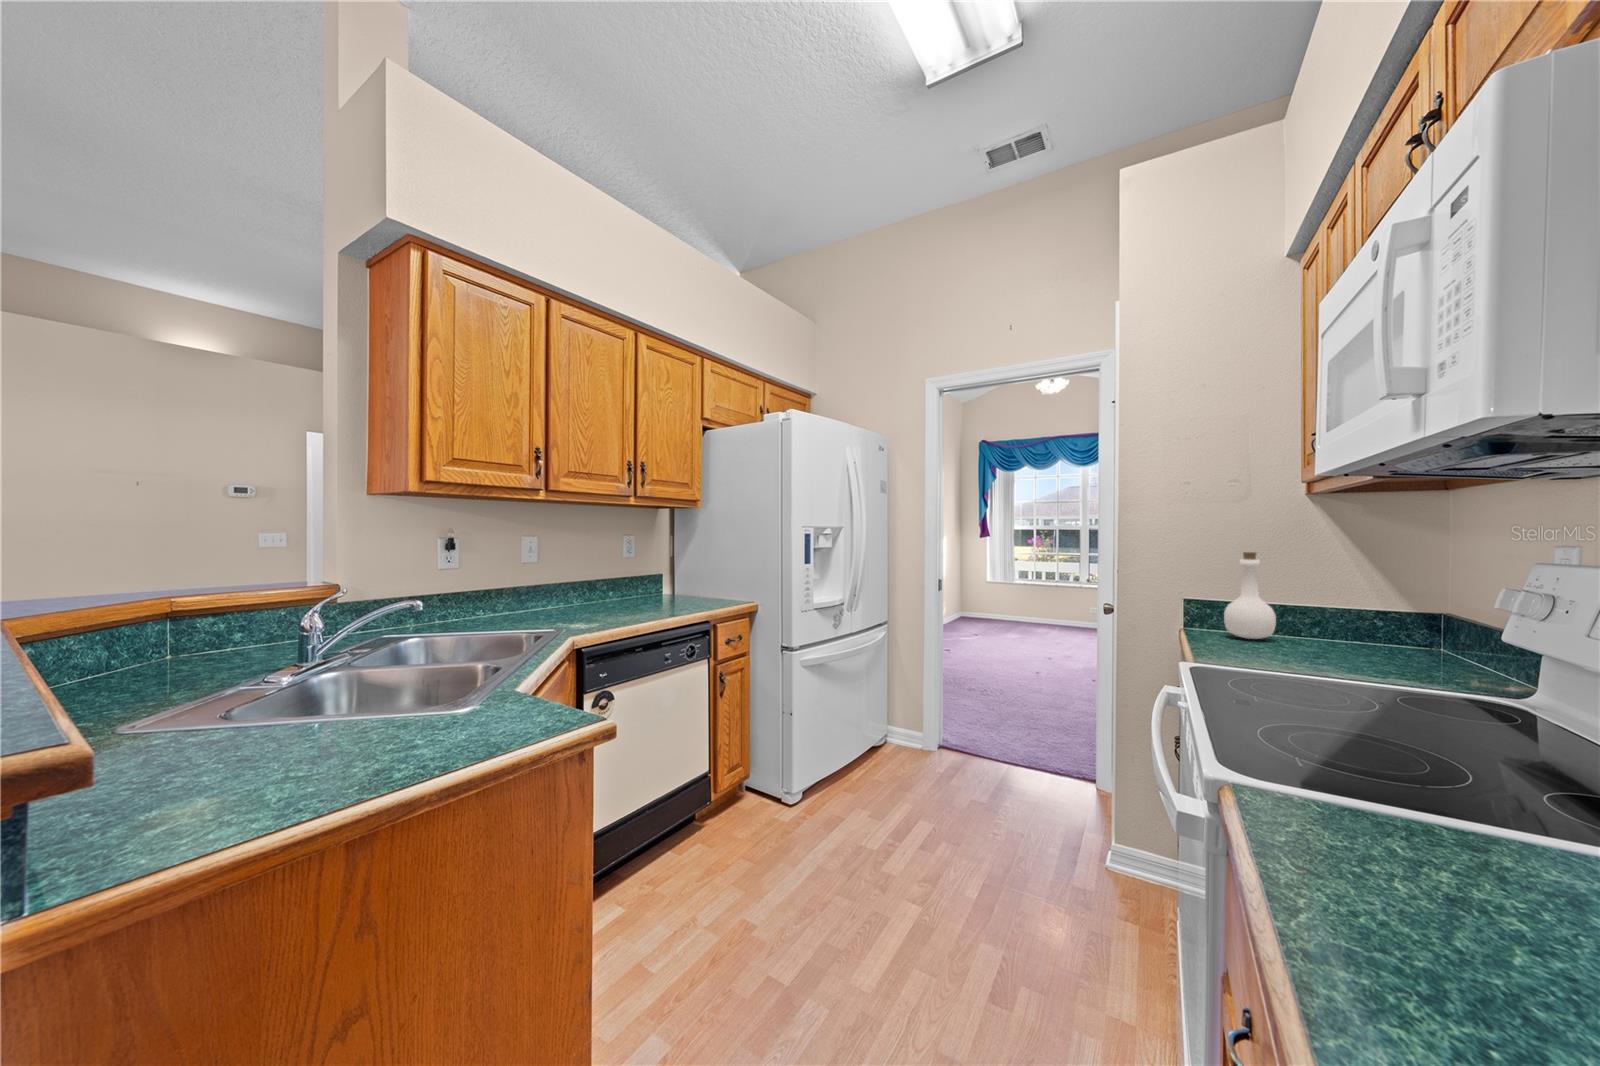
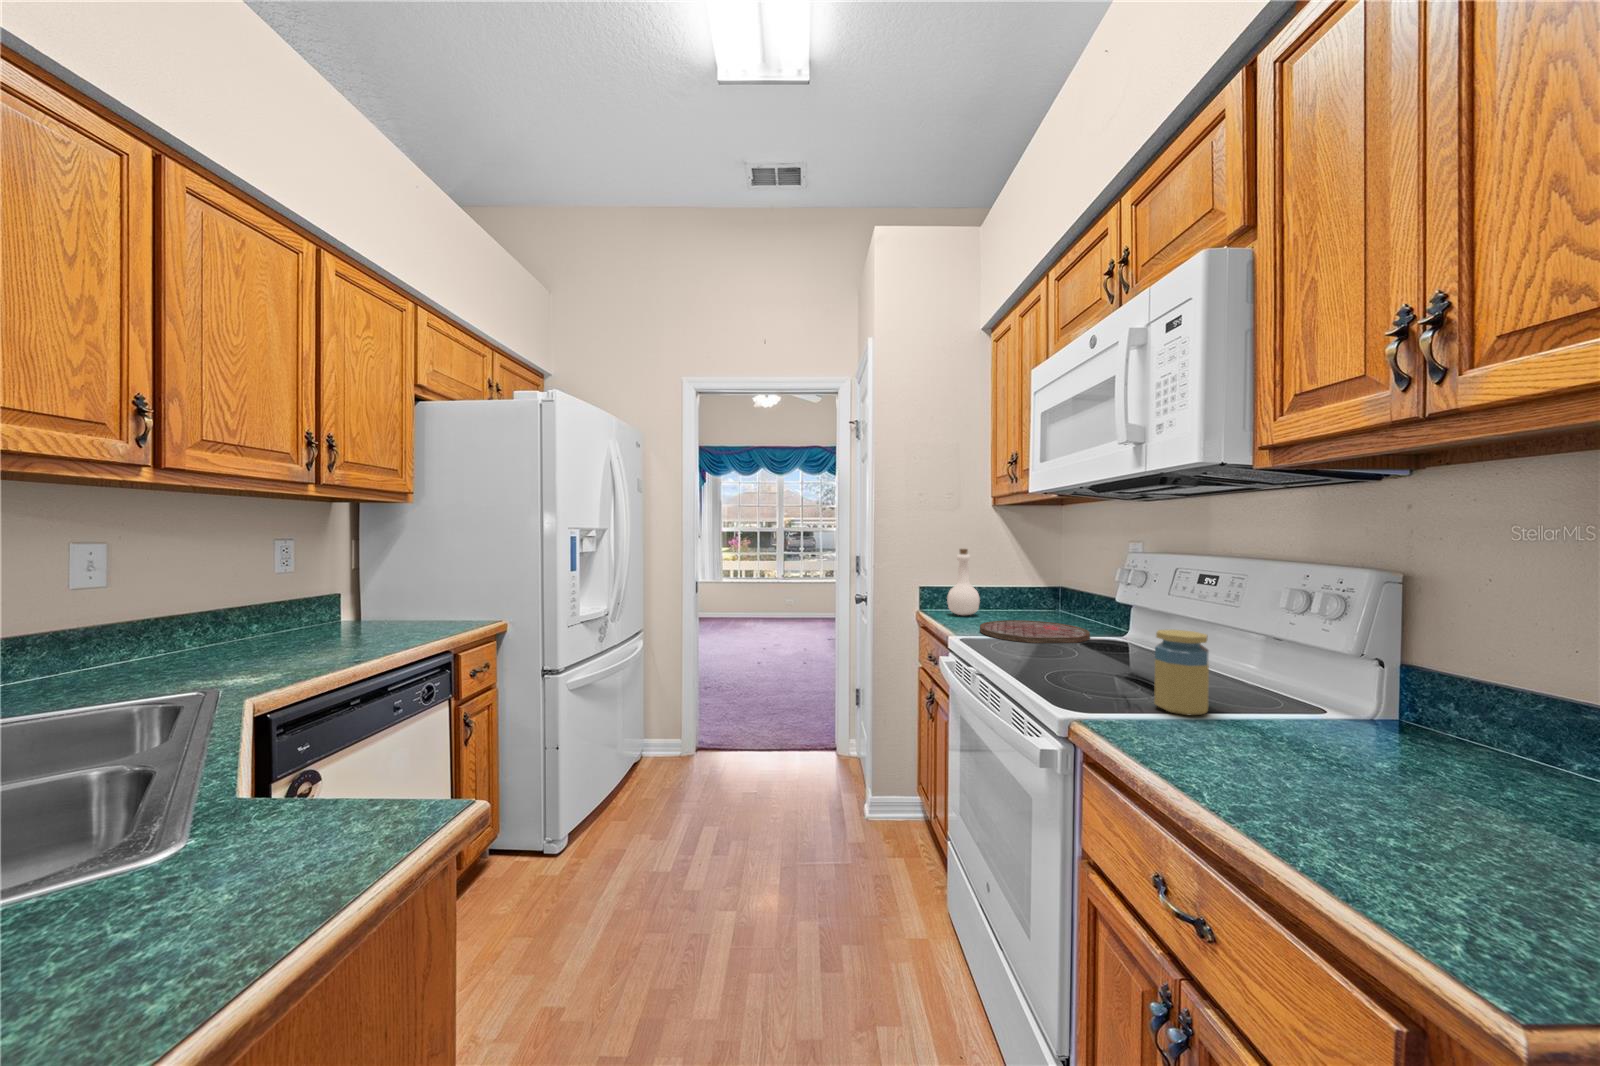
cutting board: none [1243,649,1442,693] -> present [980,620,1090,643]
jar: none [1401,679,1517,824] -> present [1154,629,1209,715]

